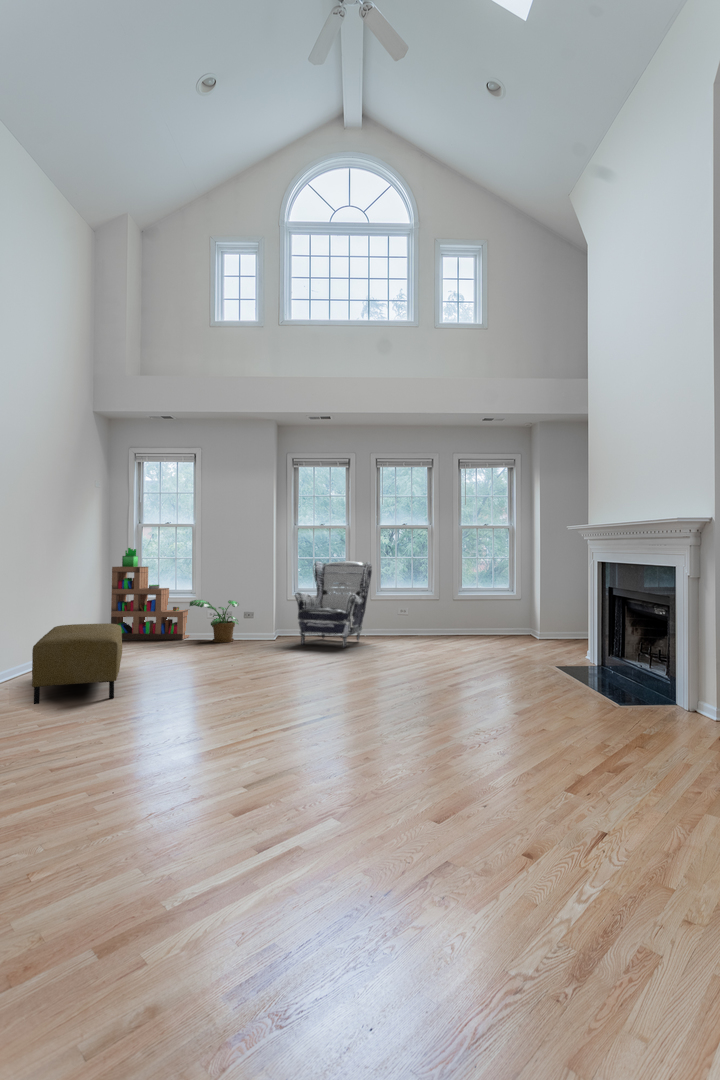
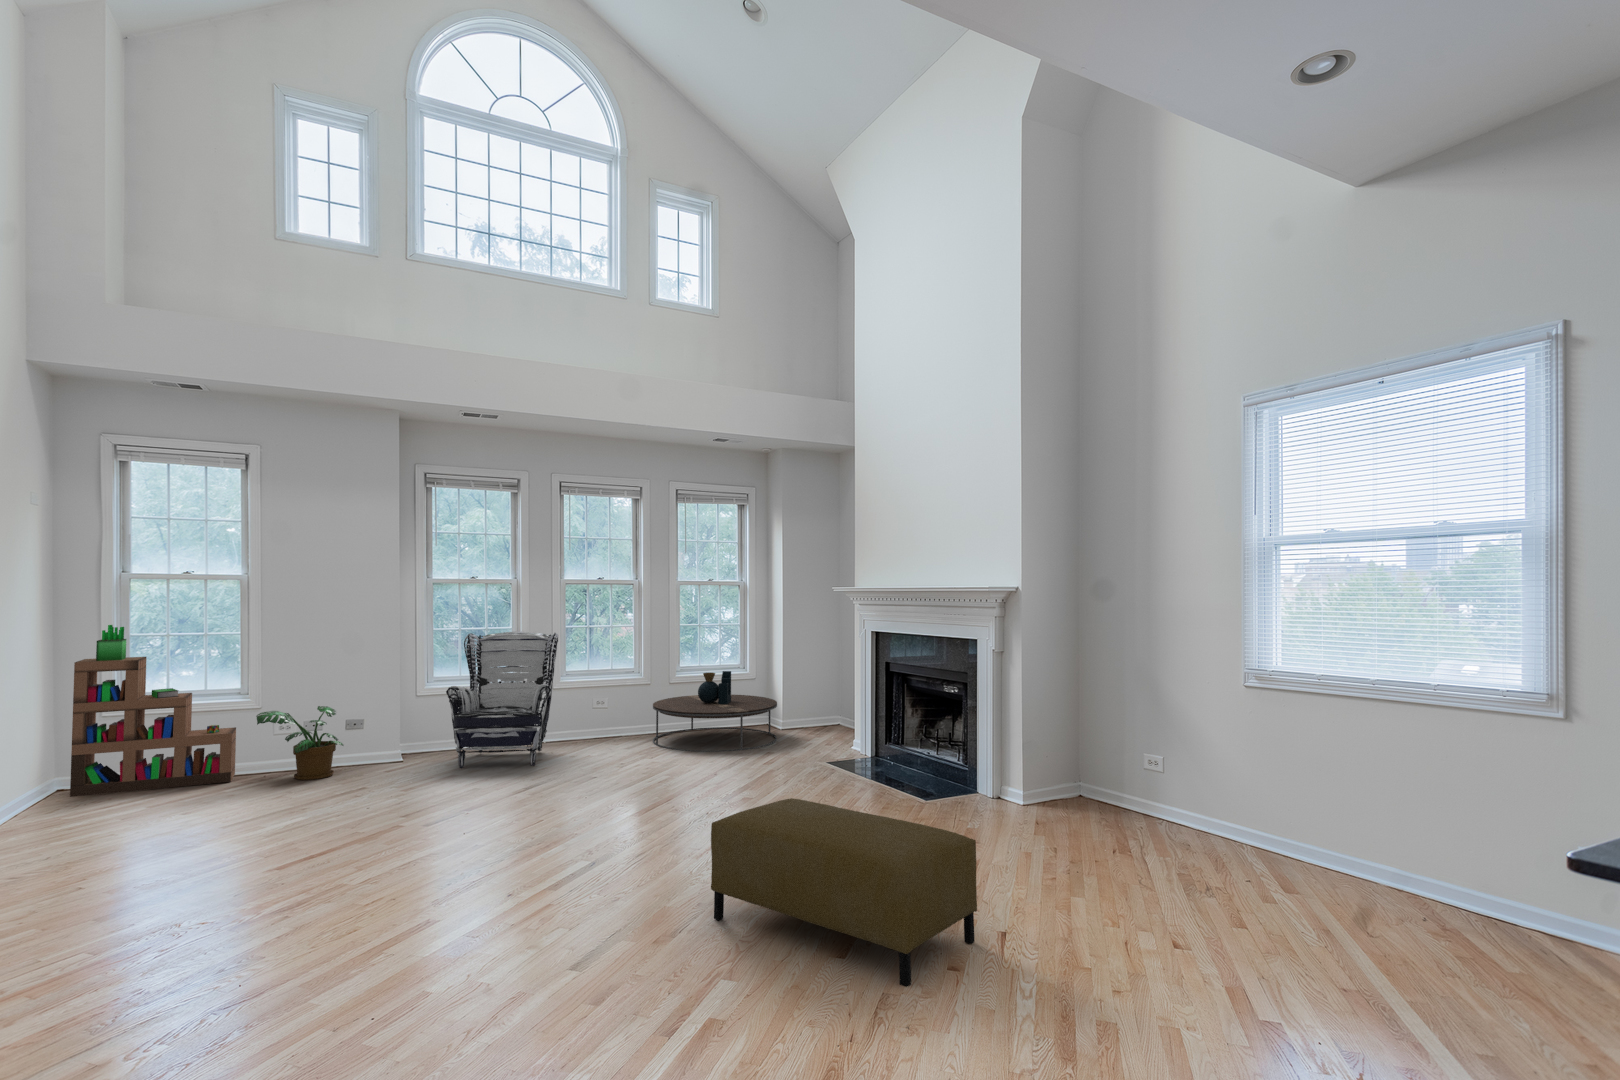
coffee table: none [437,595,531,653] -> present [653,671,777,752]
ottoman: present [32,623,122,704] -> present [711,798,977,987]

